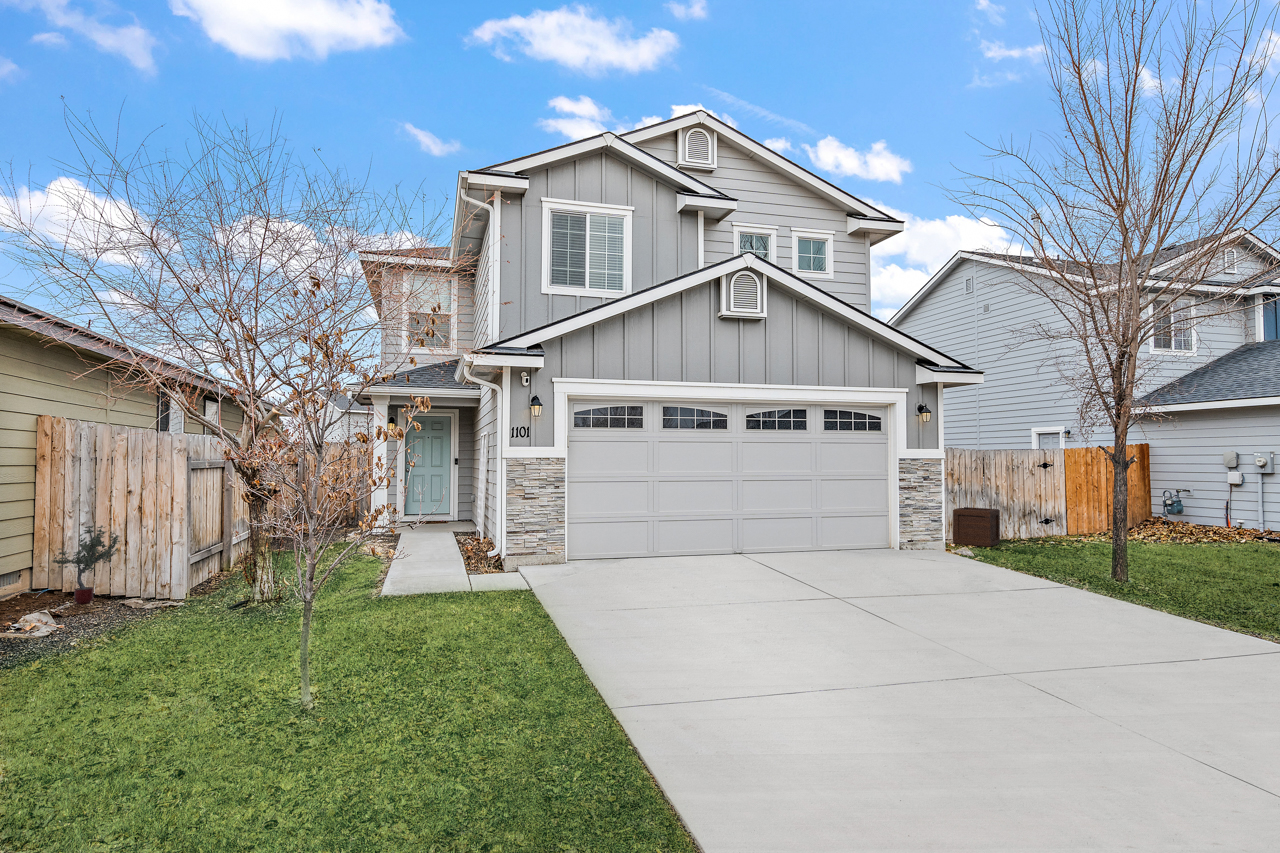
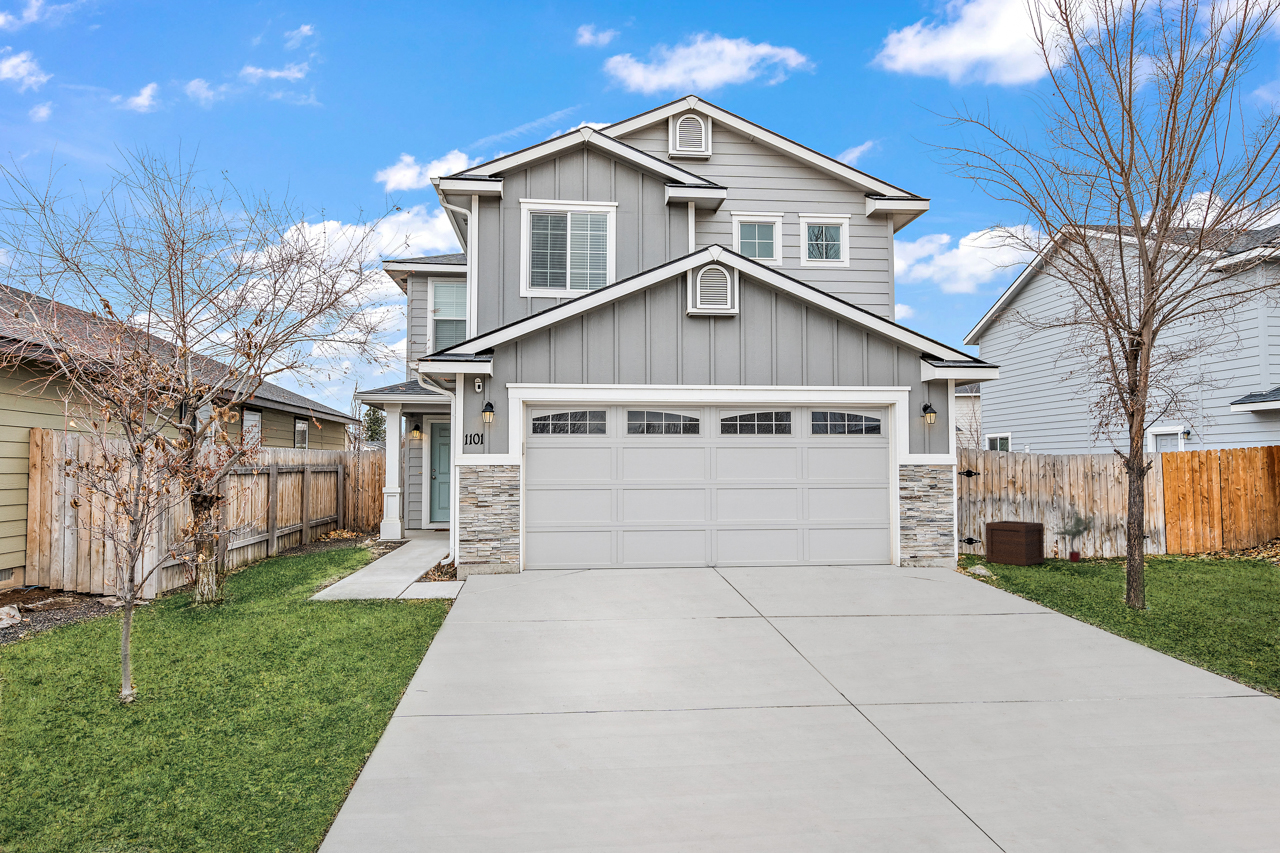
potted tree: present [52,525,120,604] -> present [1053,510,1095,562]

